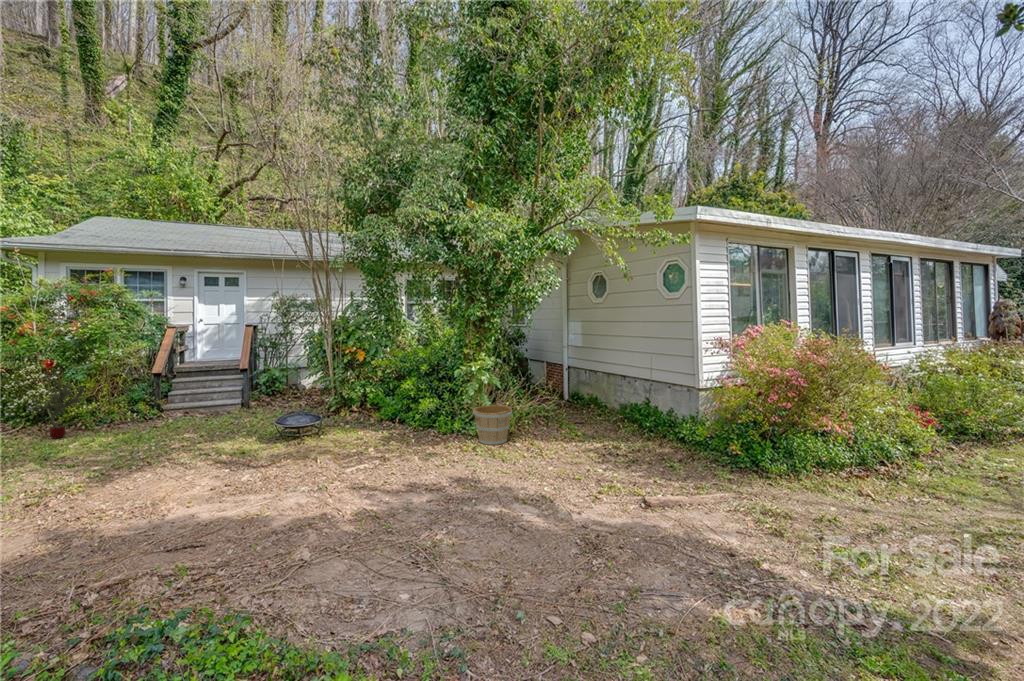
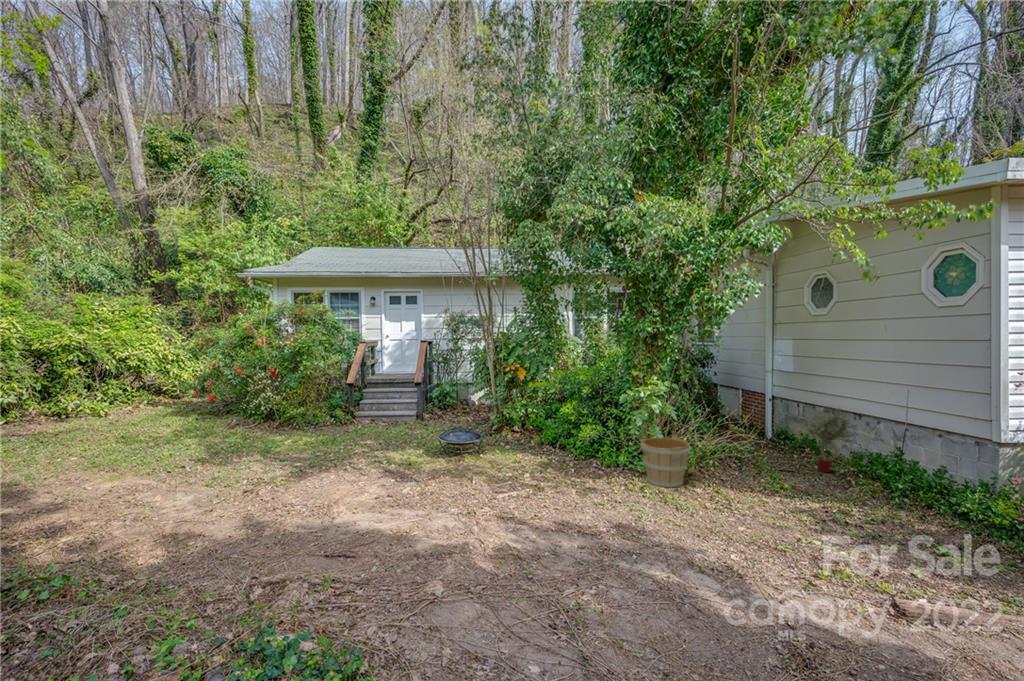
potted tree: present [26,380,84,439] -> present [808,407,854,473]

